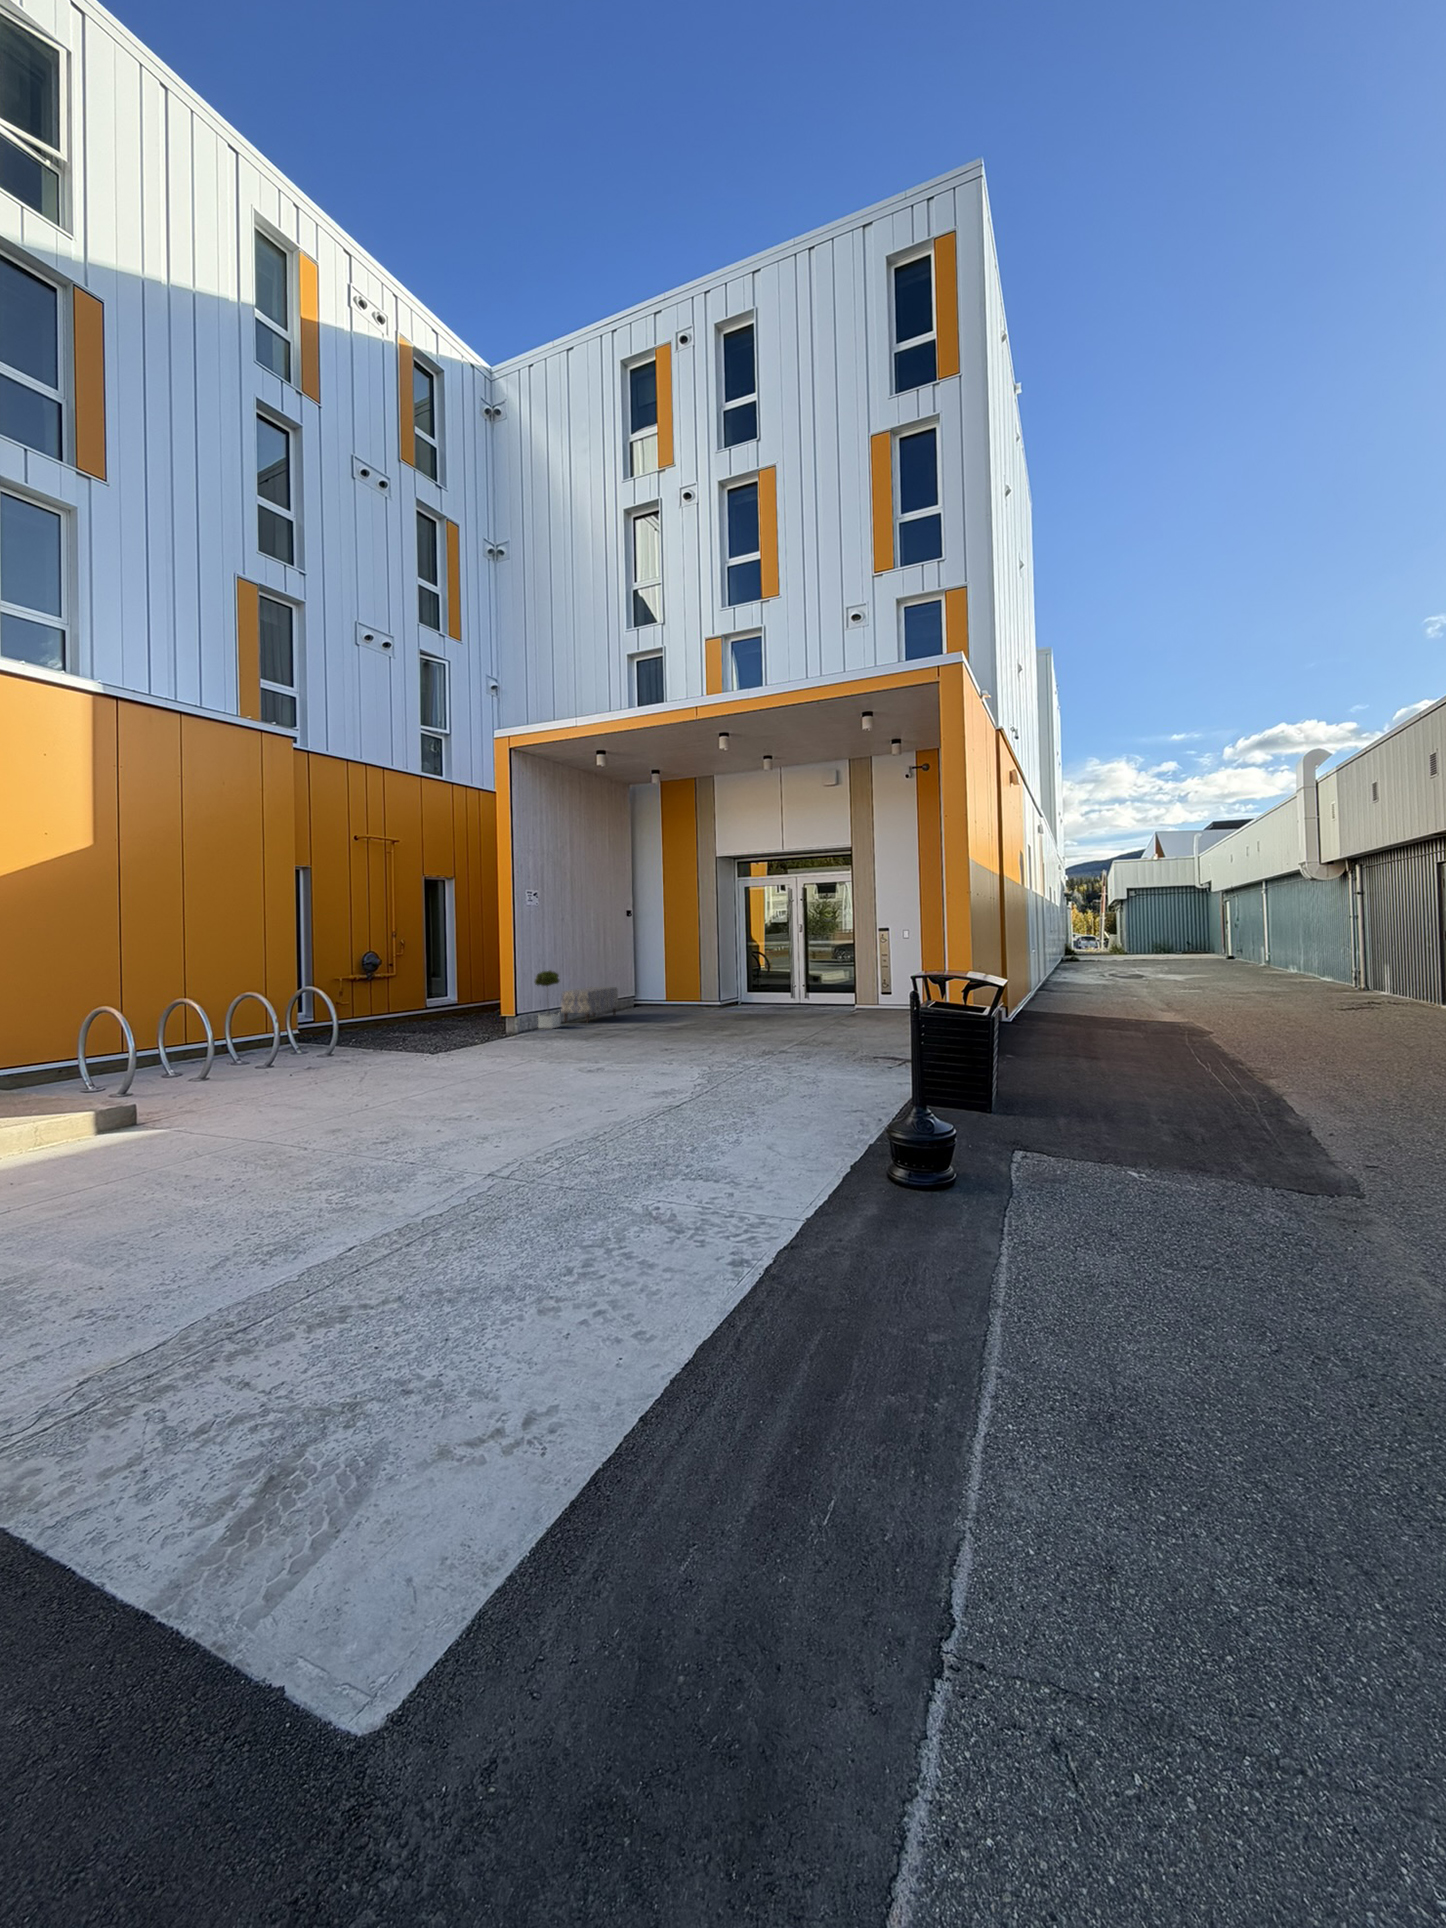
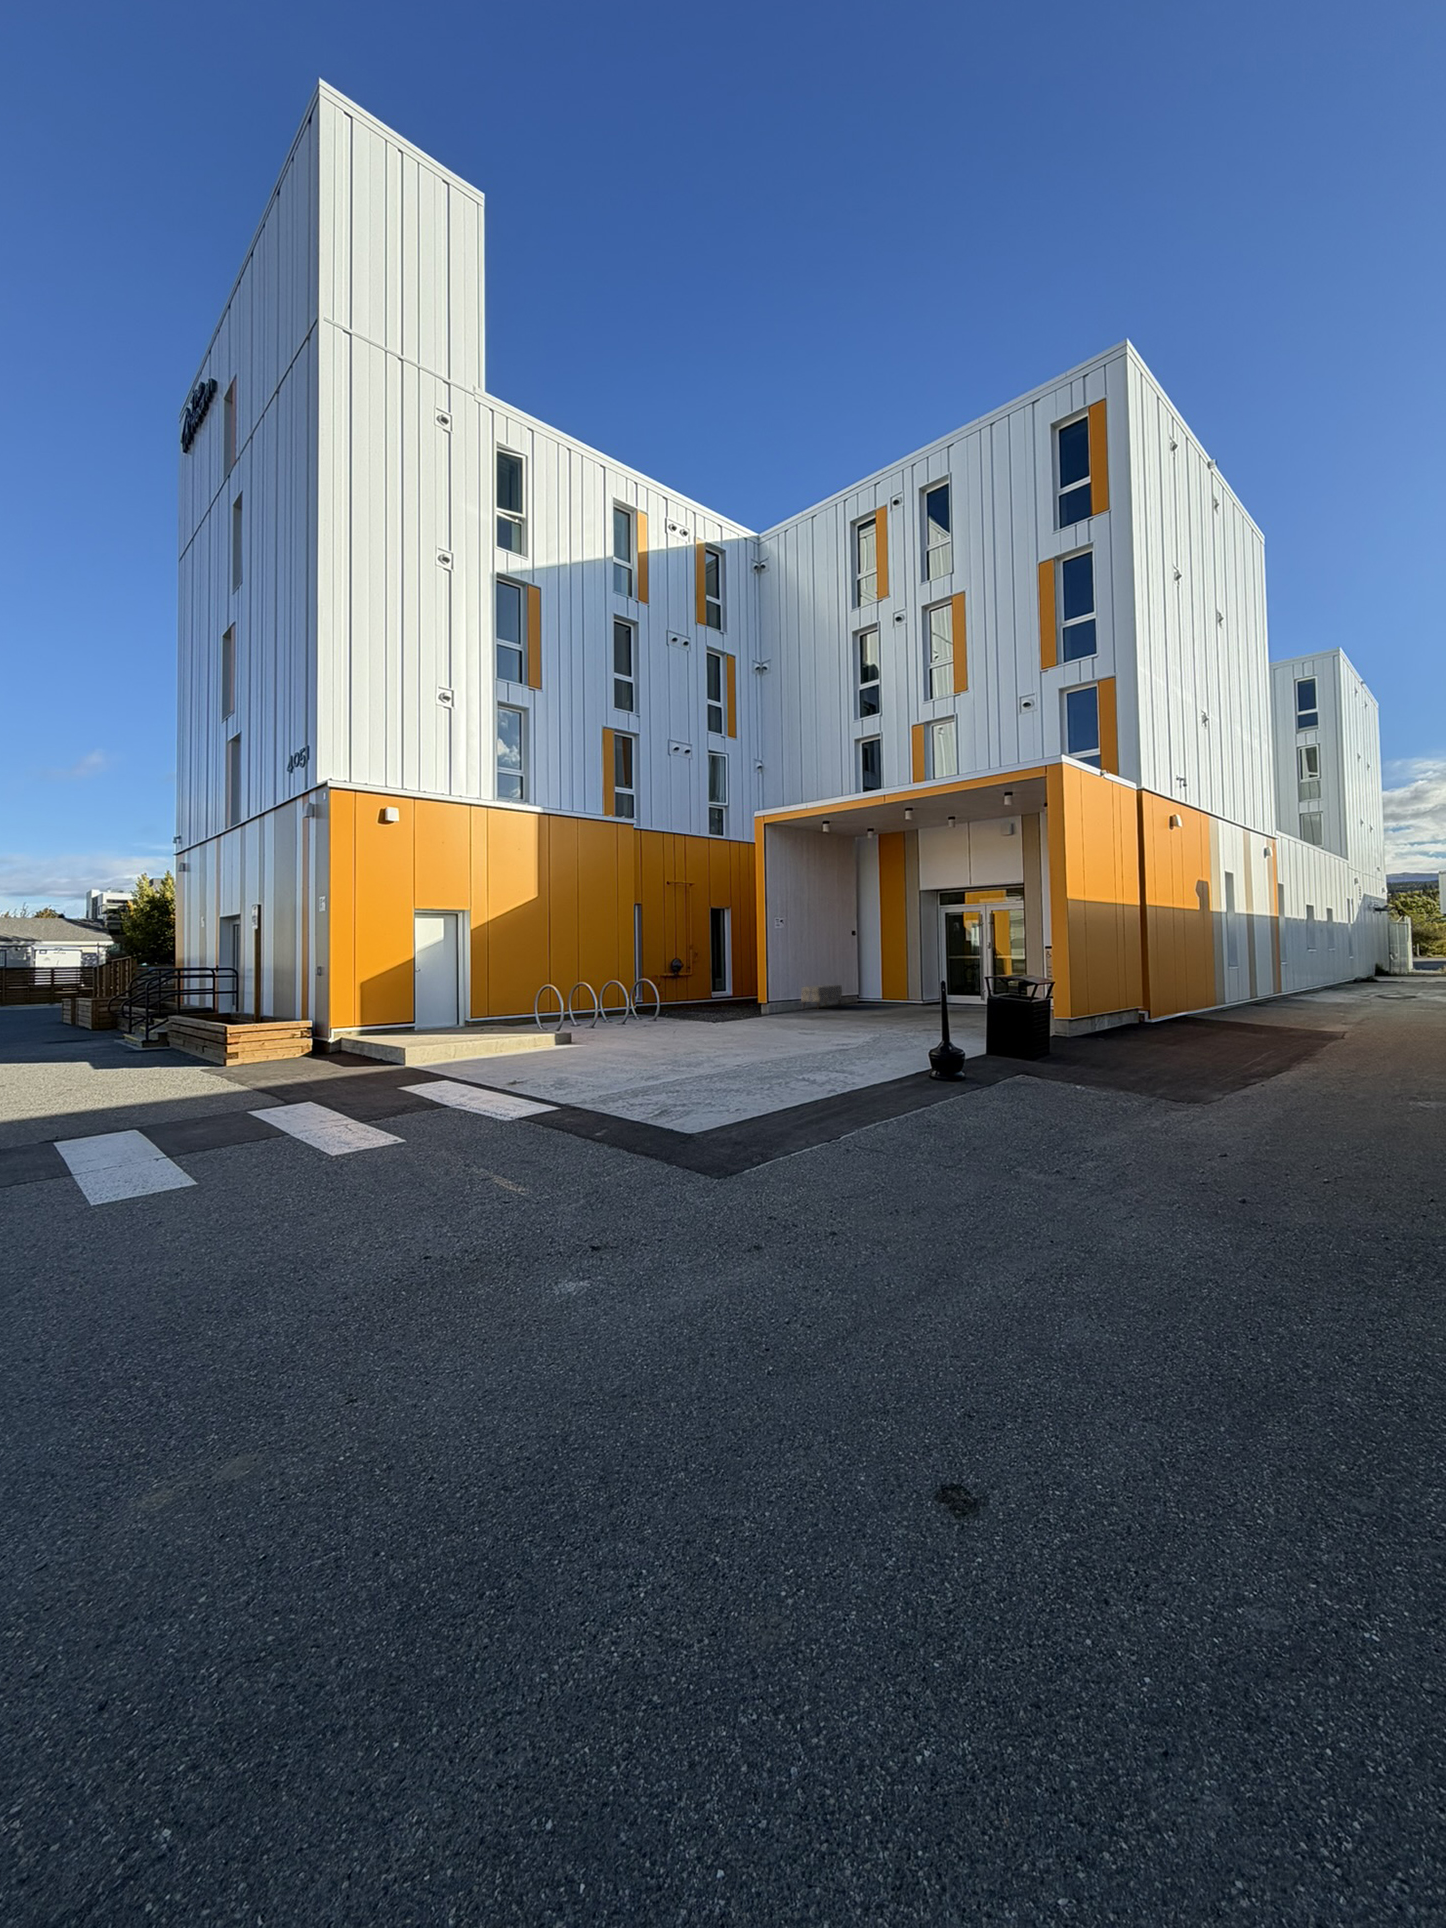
potted tree: present [535,971,560,1028] -> none [781,972,799,1011]

